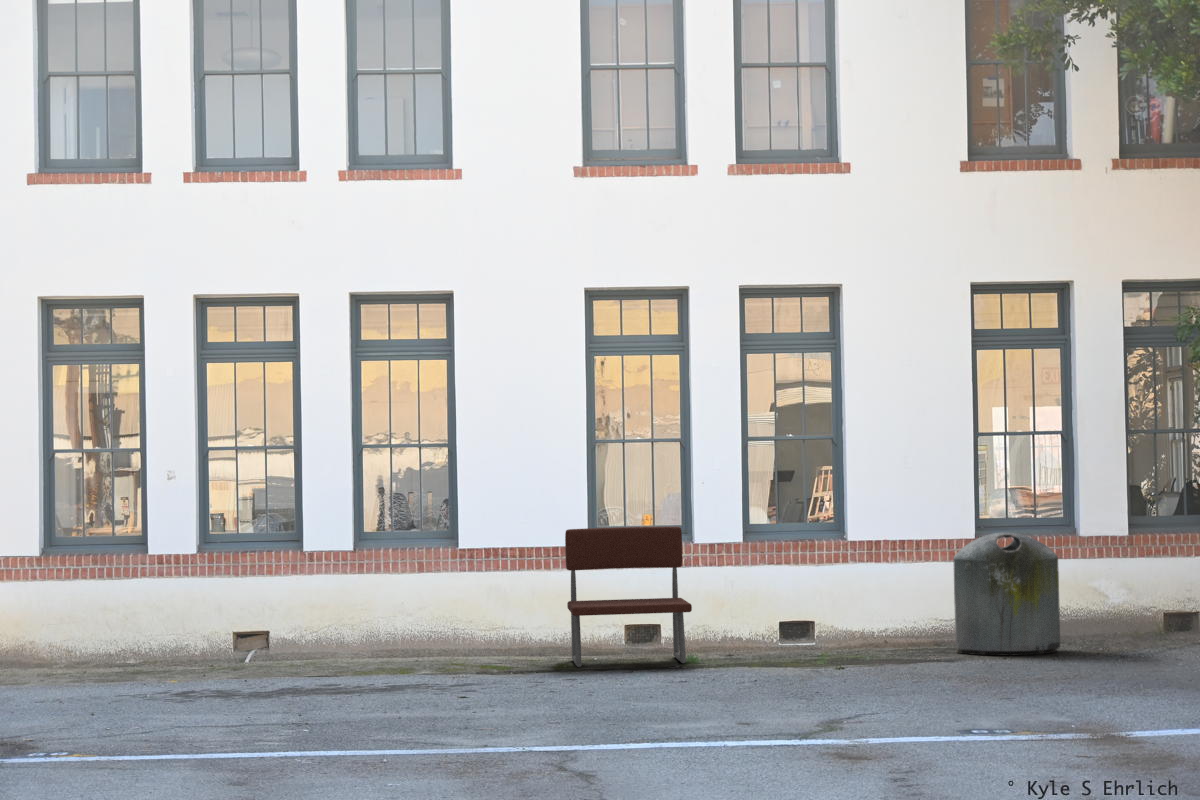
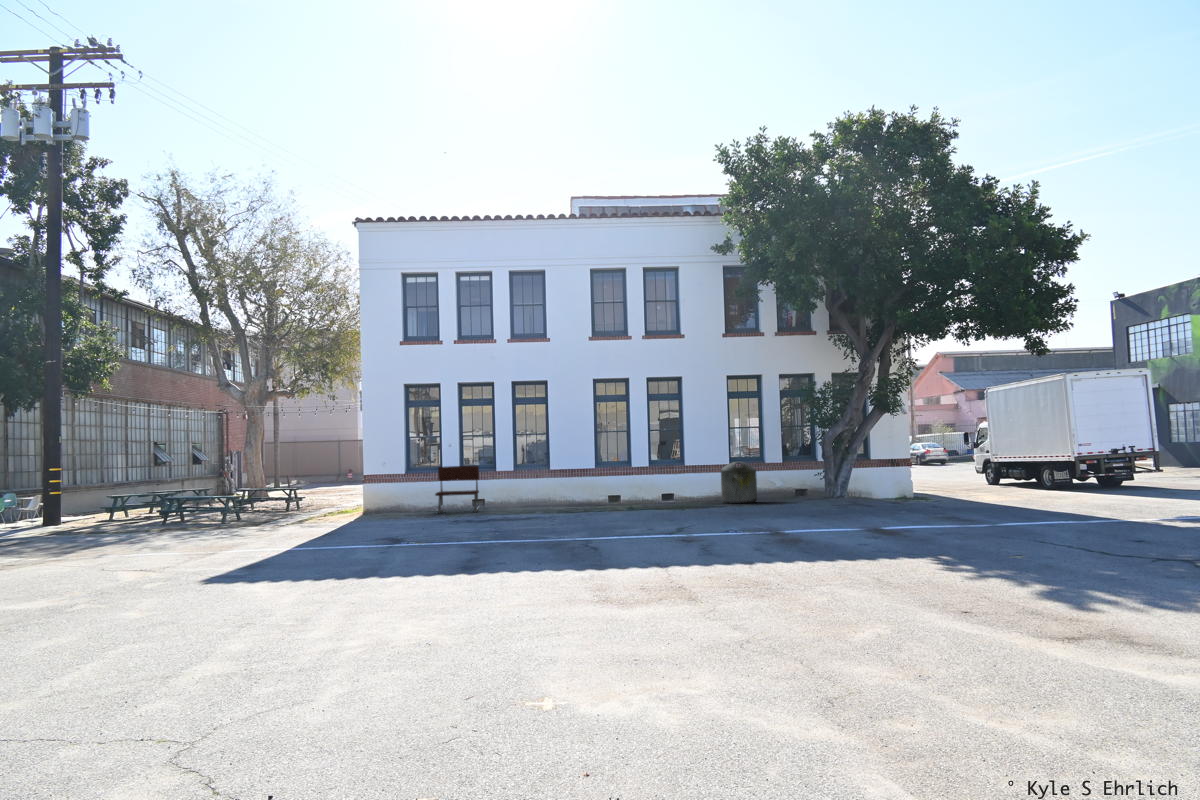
bench: present [565,526,692,667] -> present [435,466,479,513]

